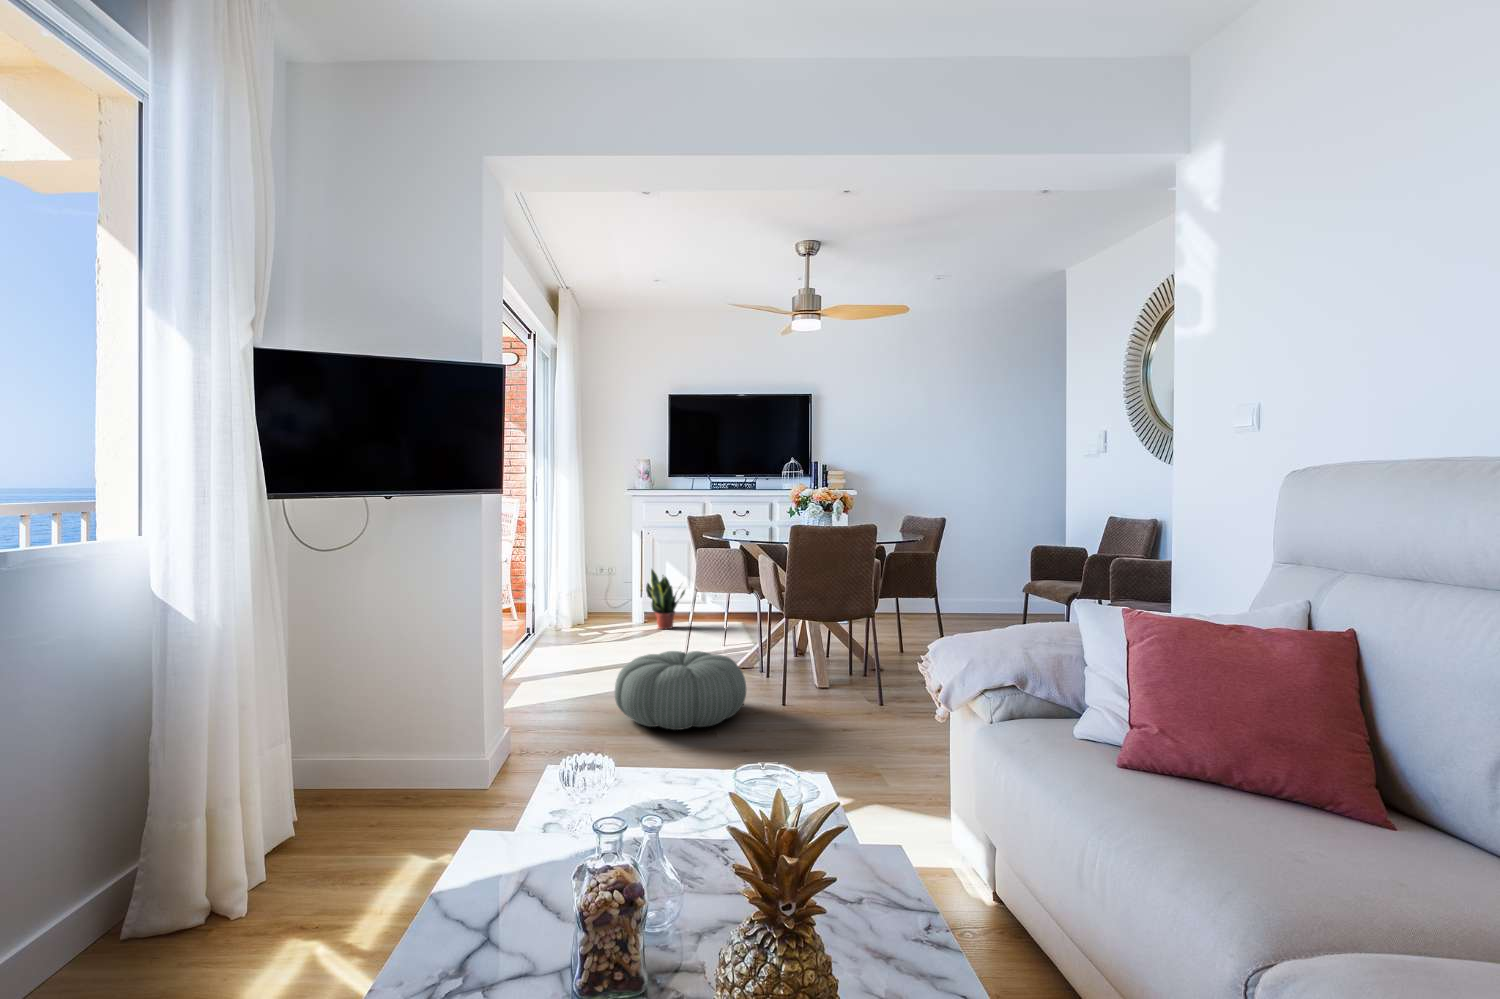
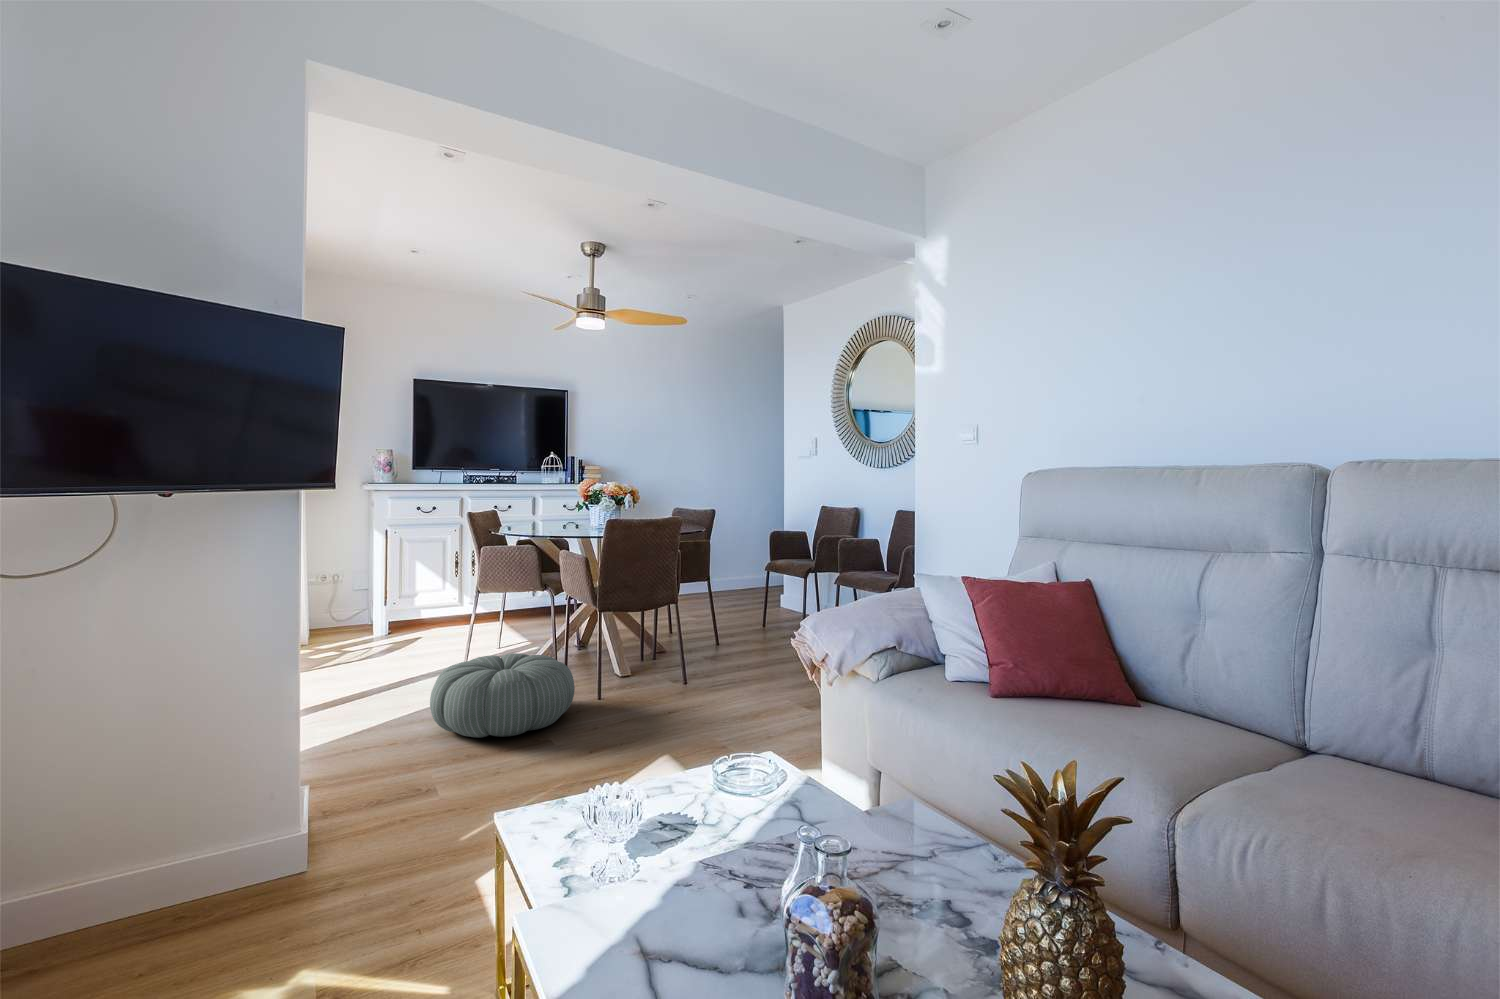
potted plant: present [646,570,685,629] -> none [395,571,443,637]

